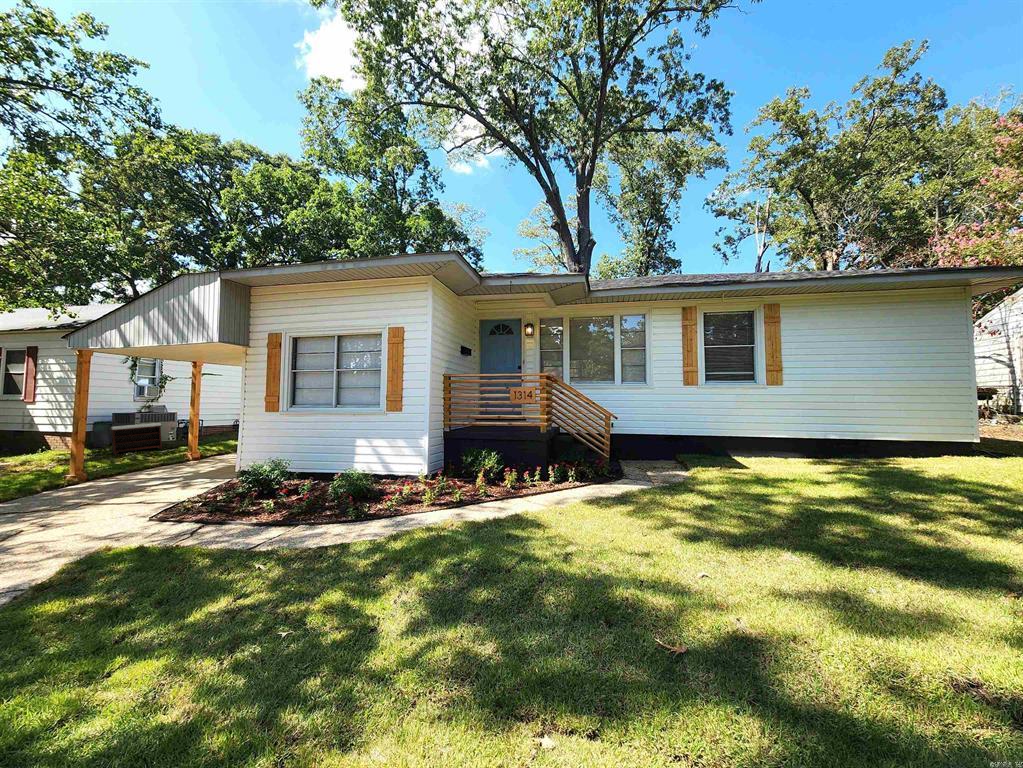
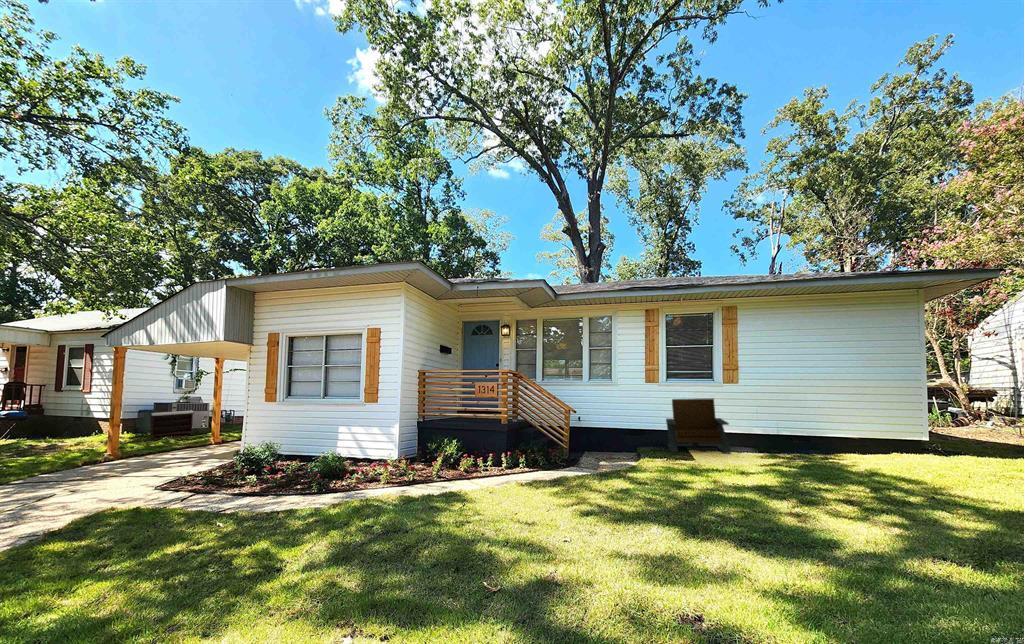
lounge chair: none [703,401,779,458] -> present [666,398,731,454]

